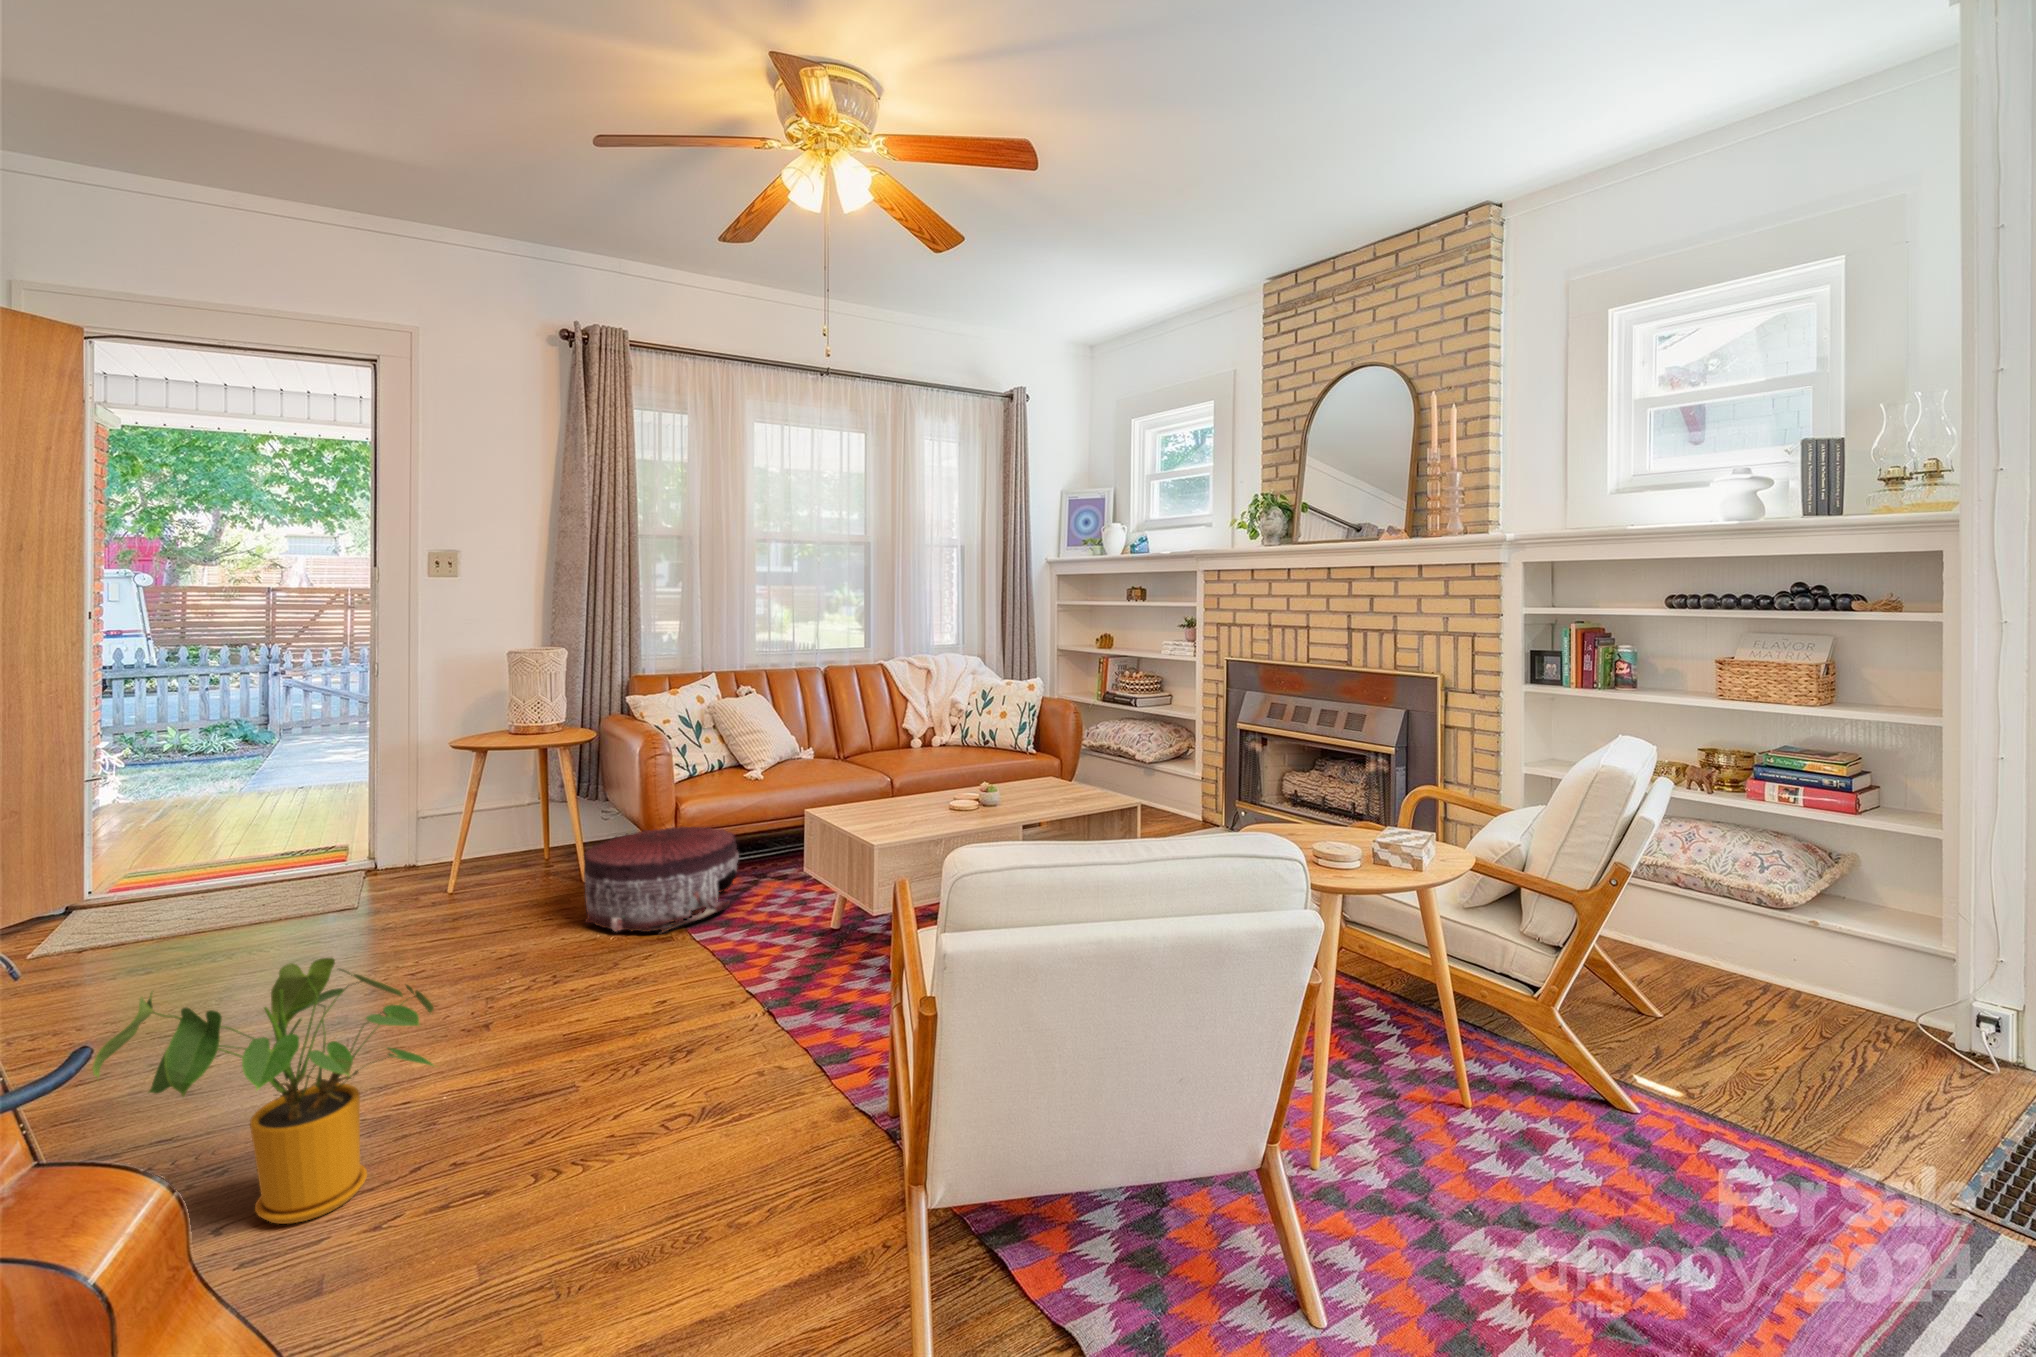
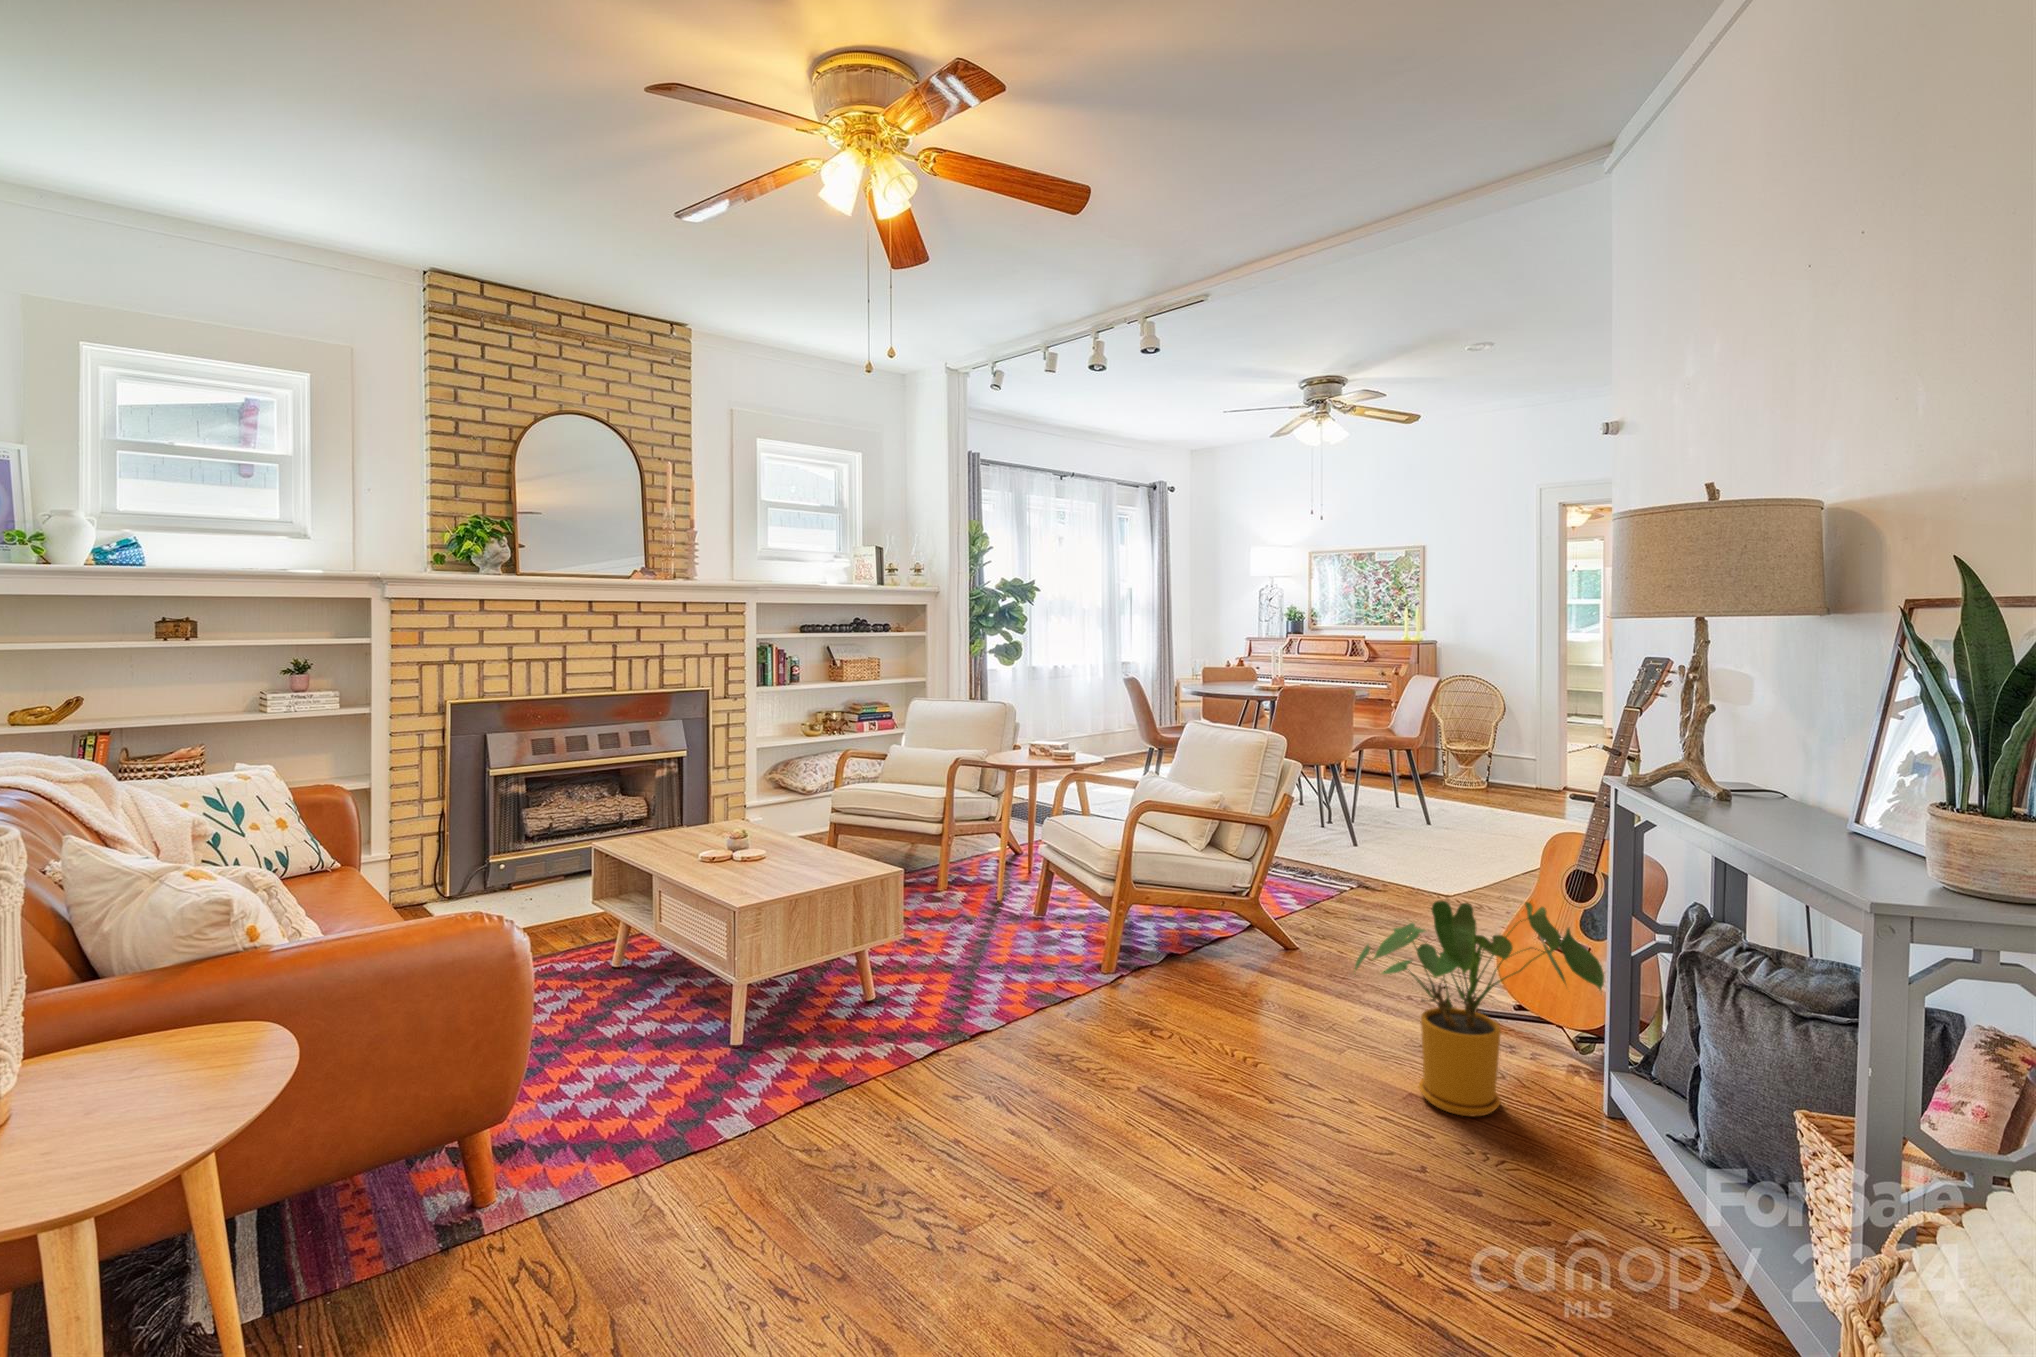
pouf: present [584,827,739,933] -> none [593,999,872,1256]

